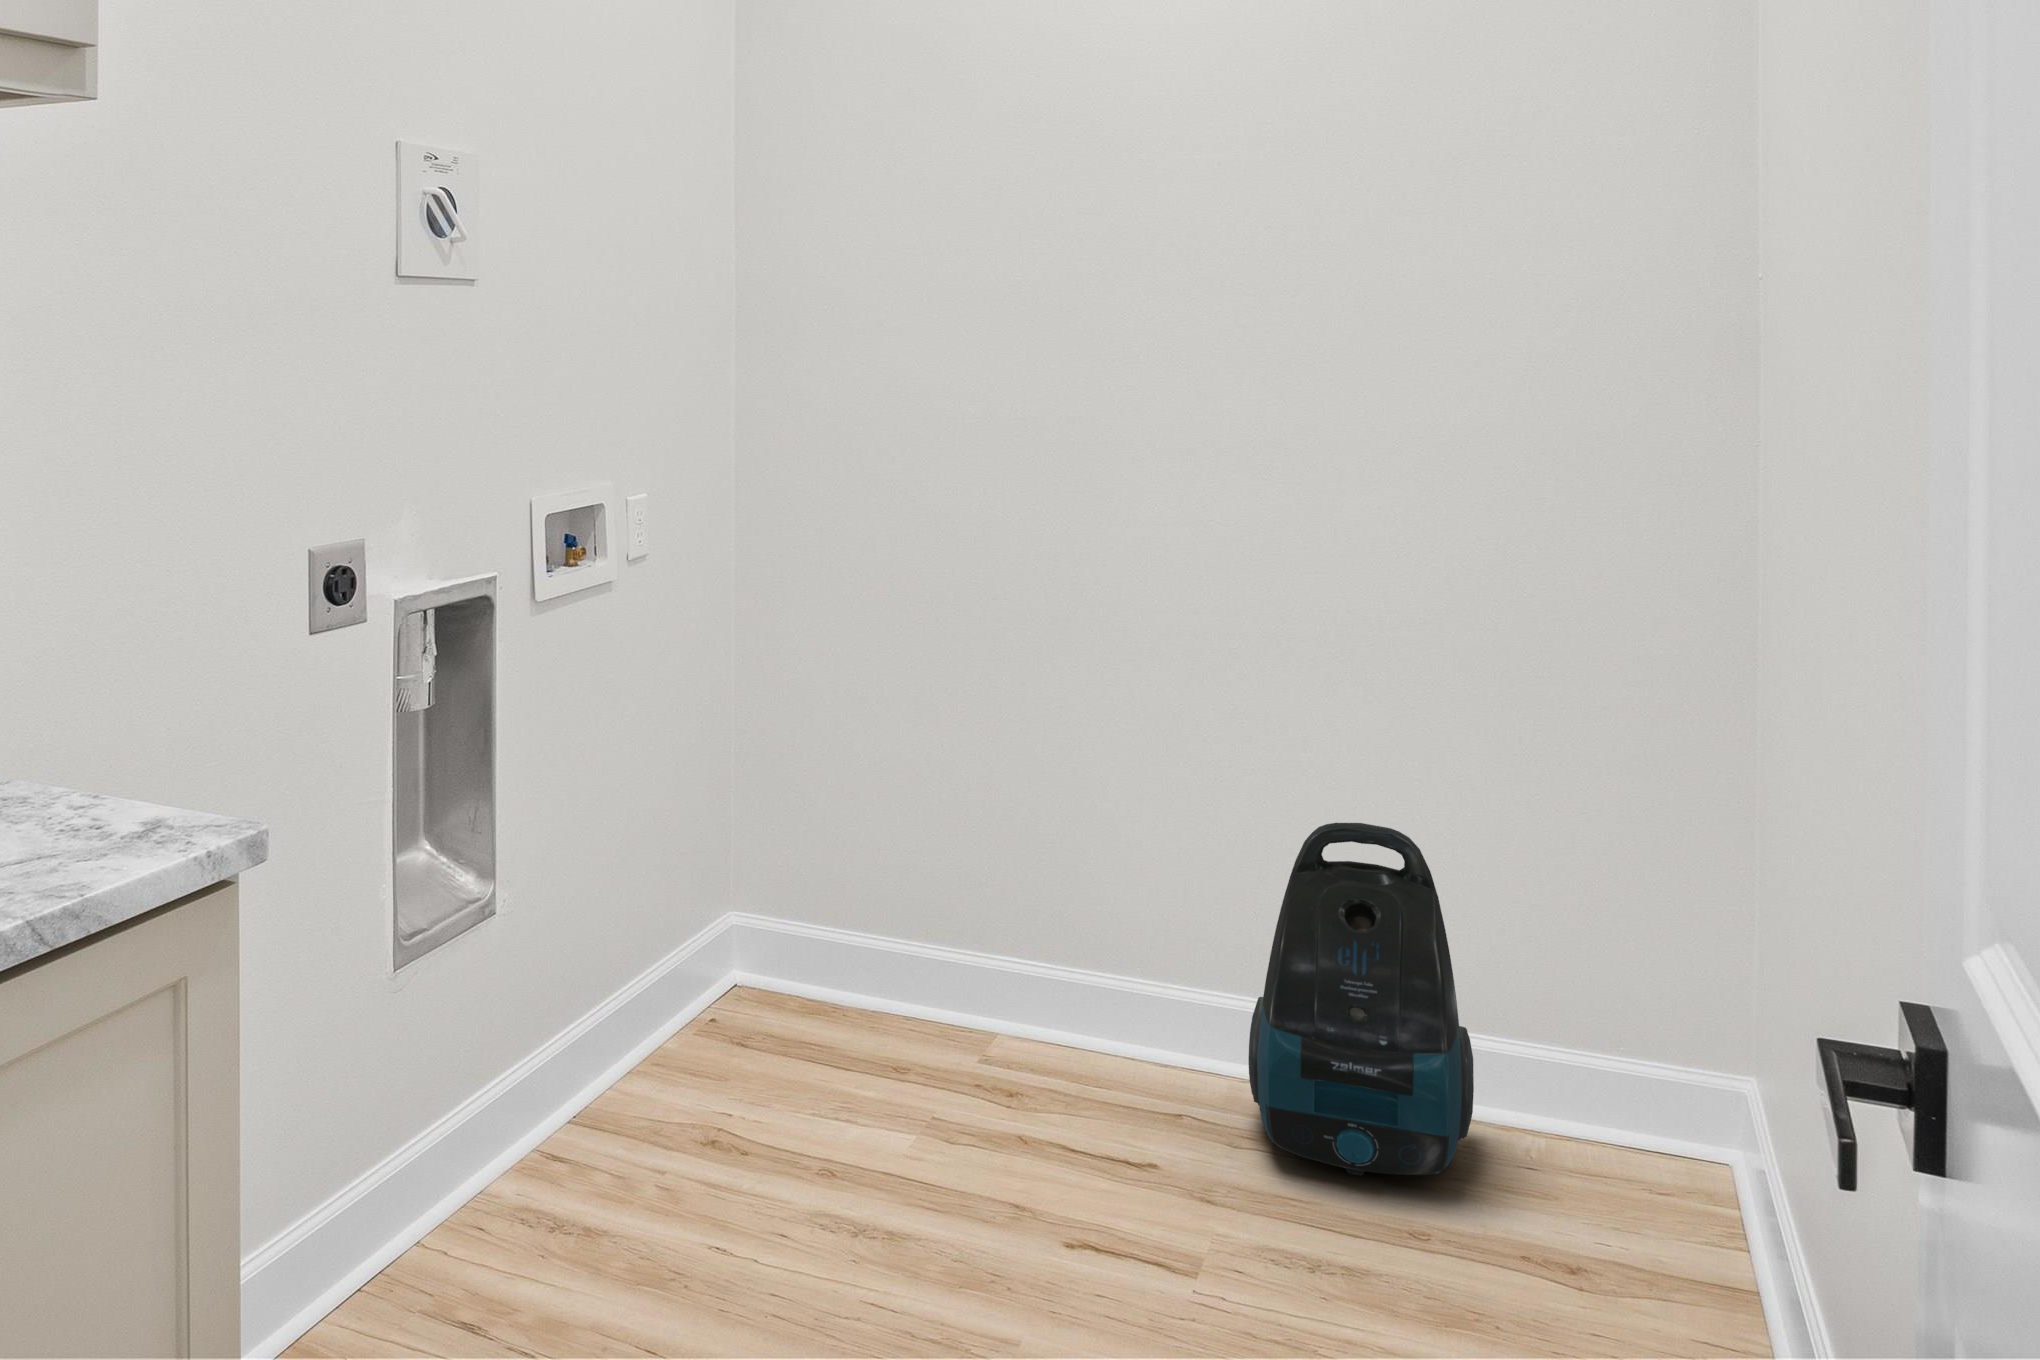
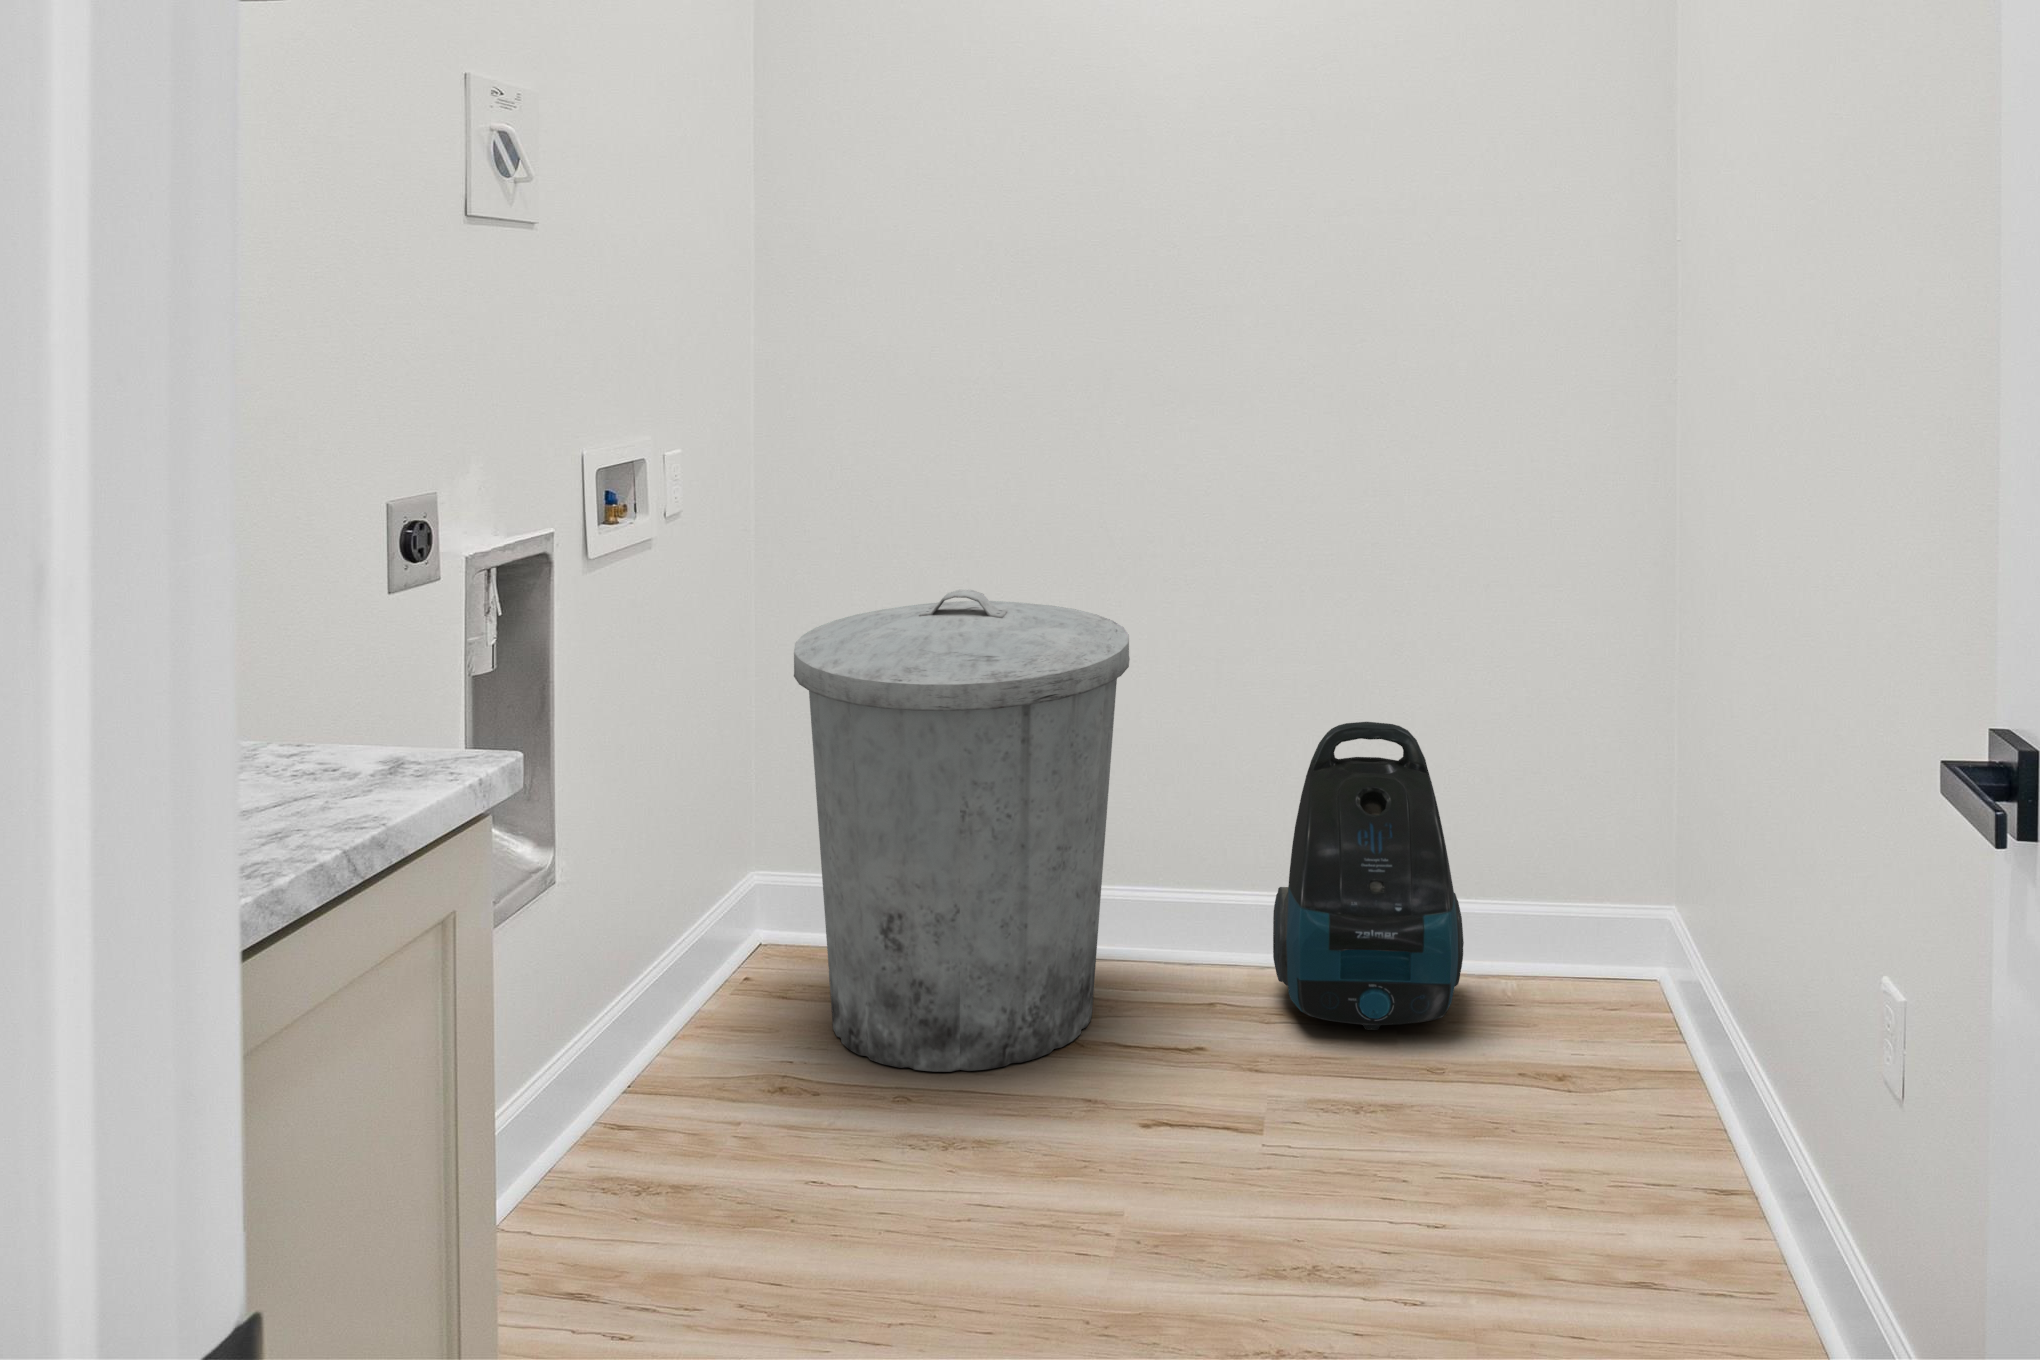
trash can: none [741,648,1087,1154] -> present [794,590,1130,1072]

